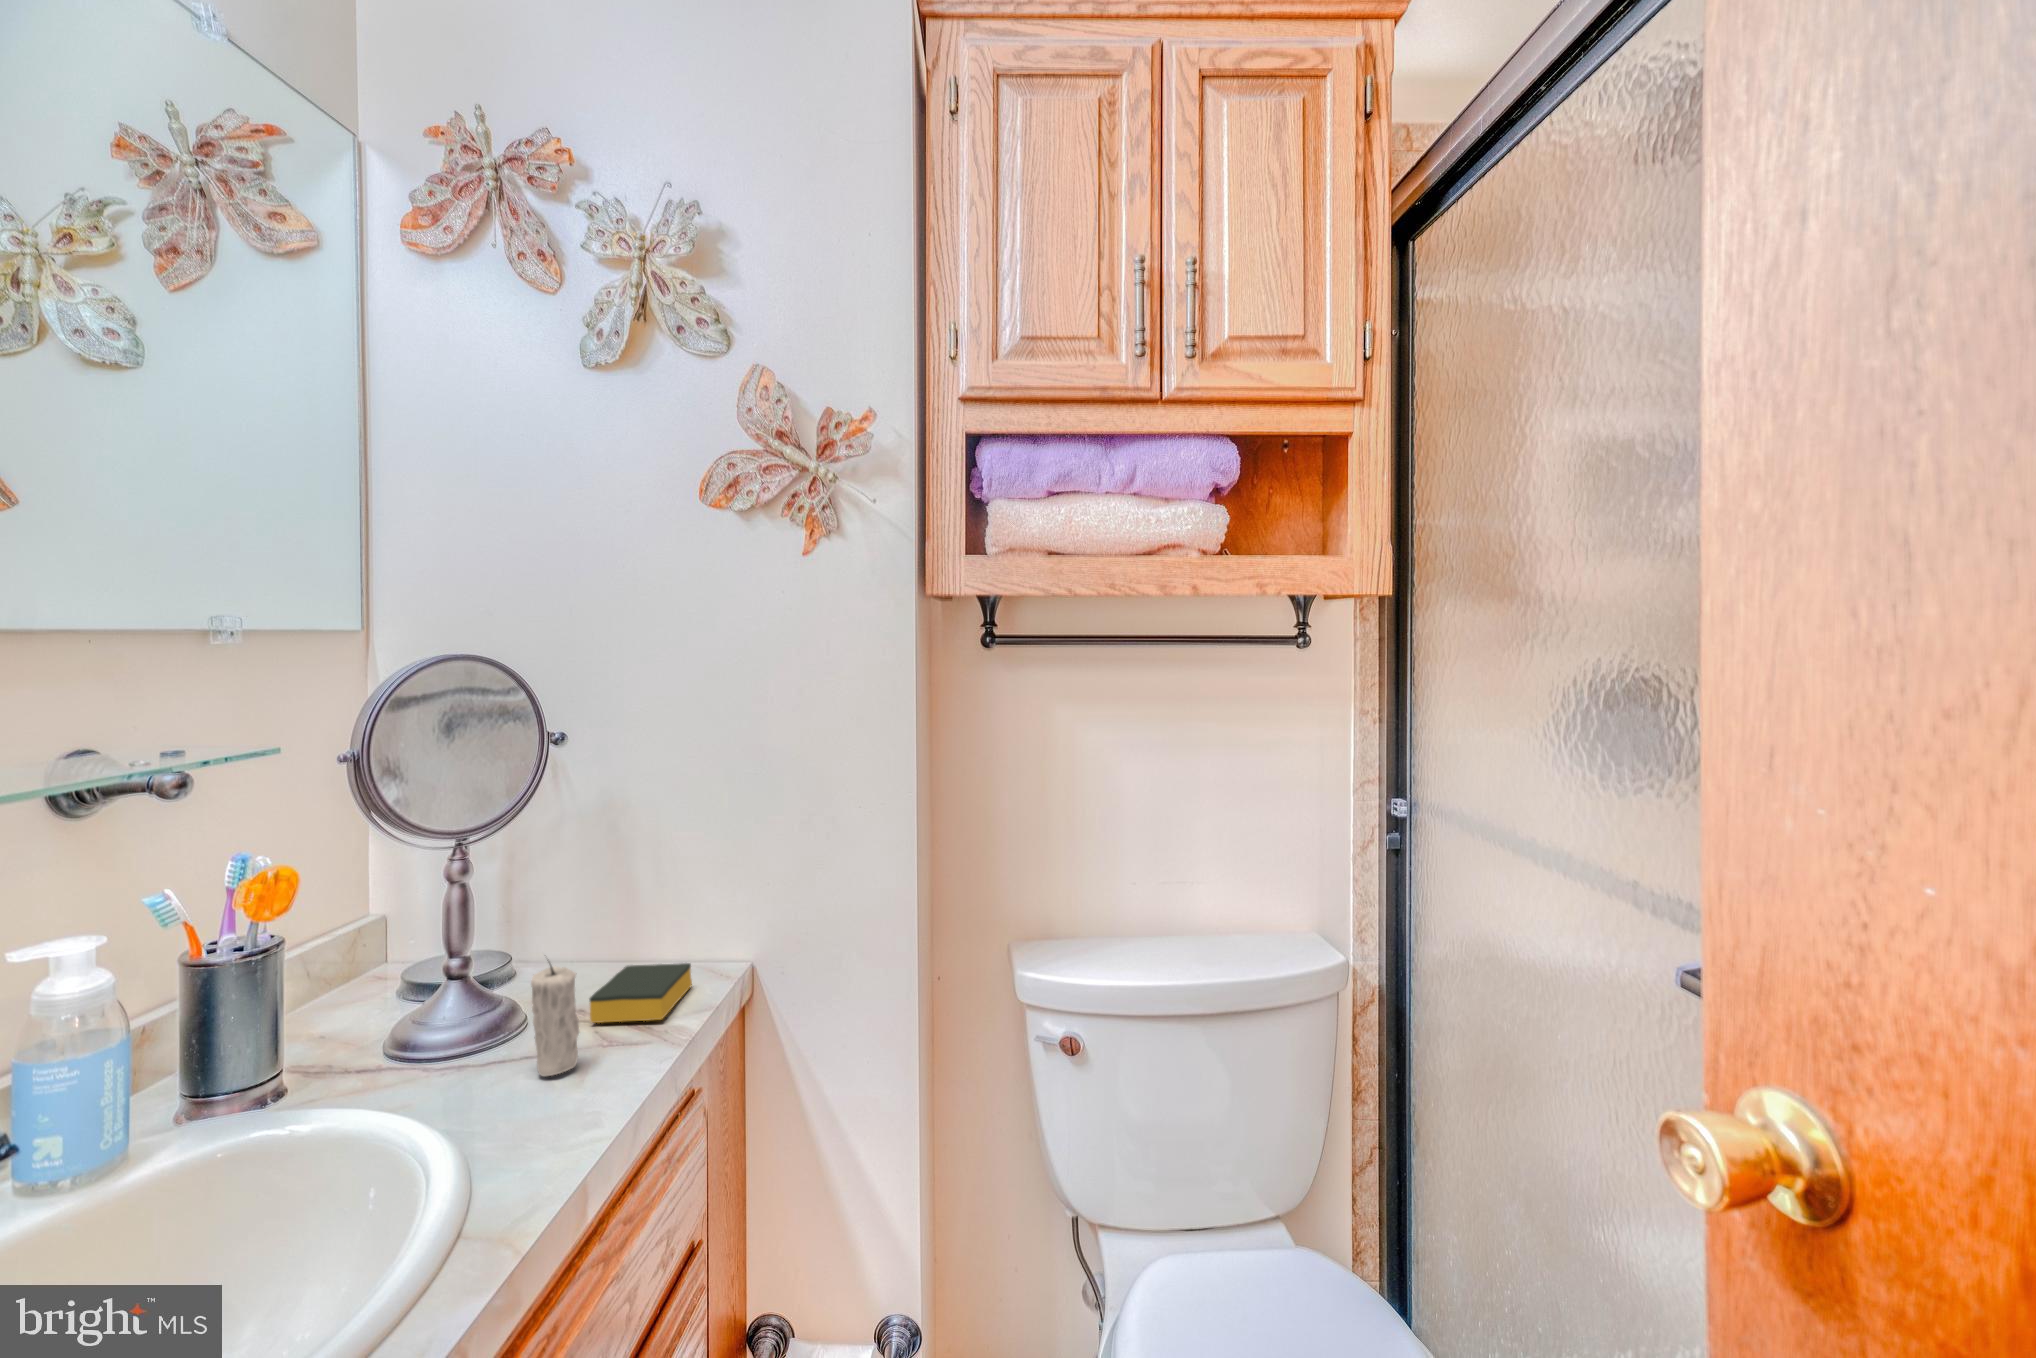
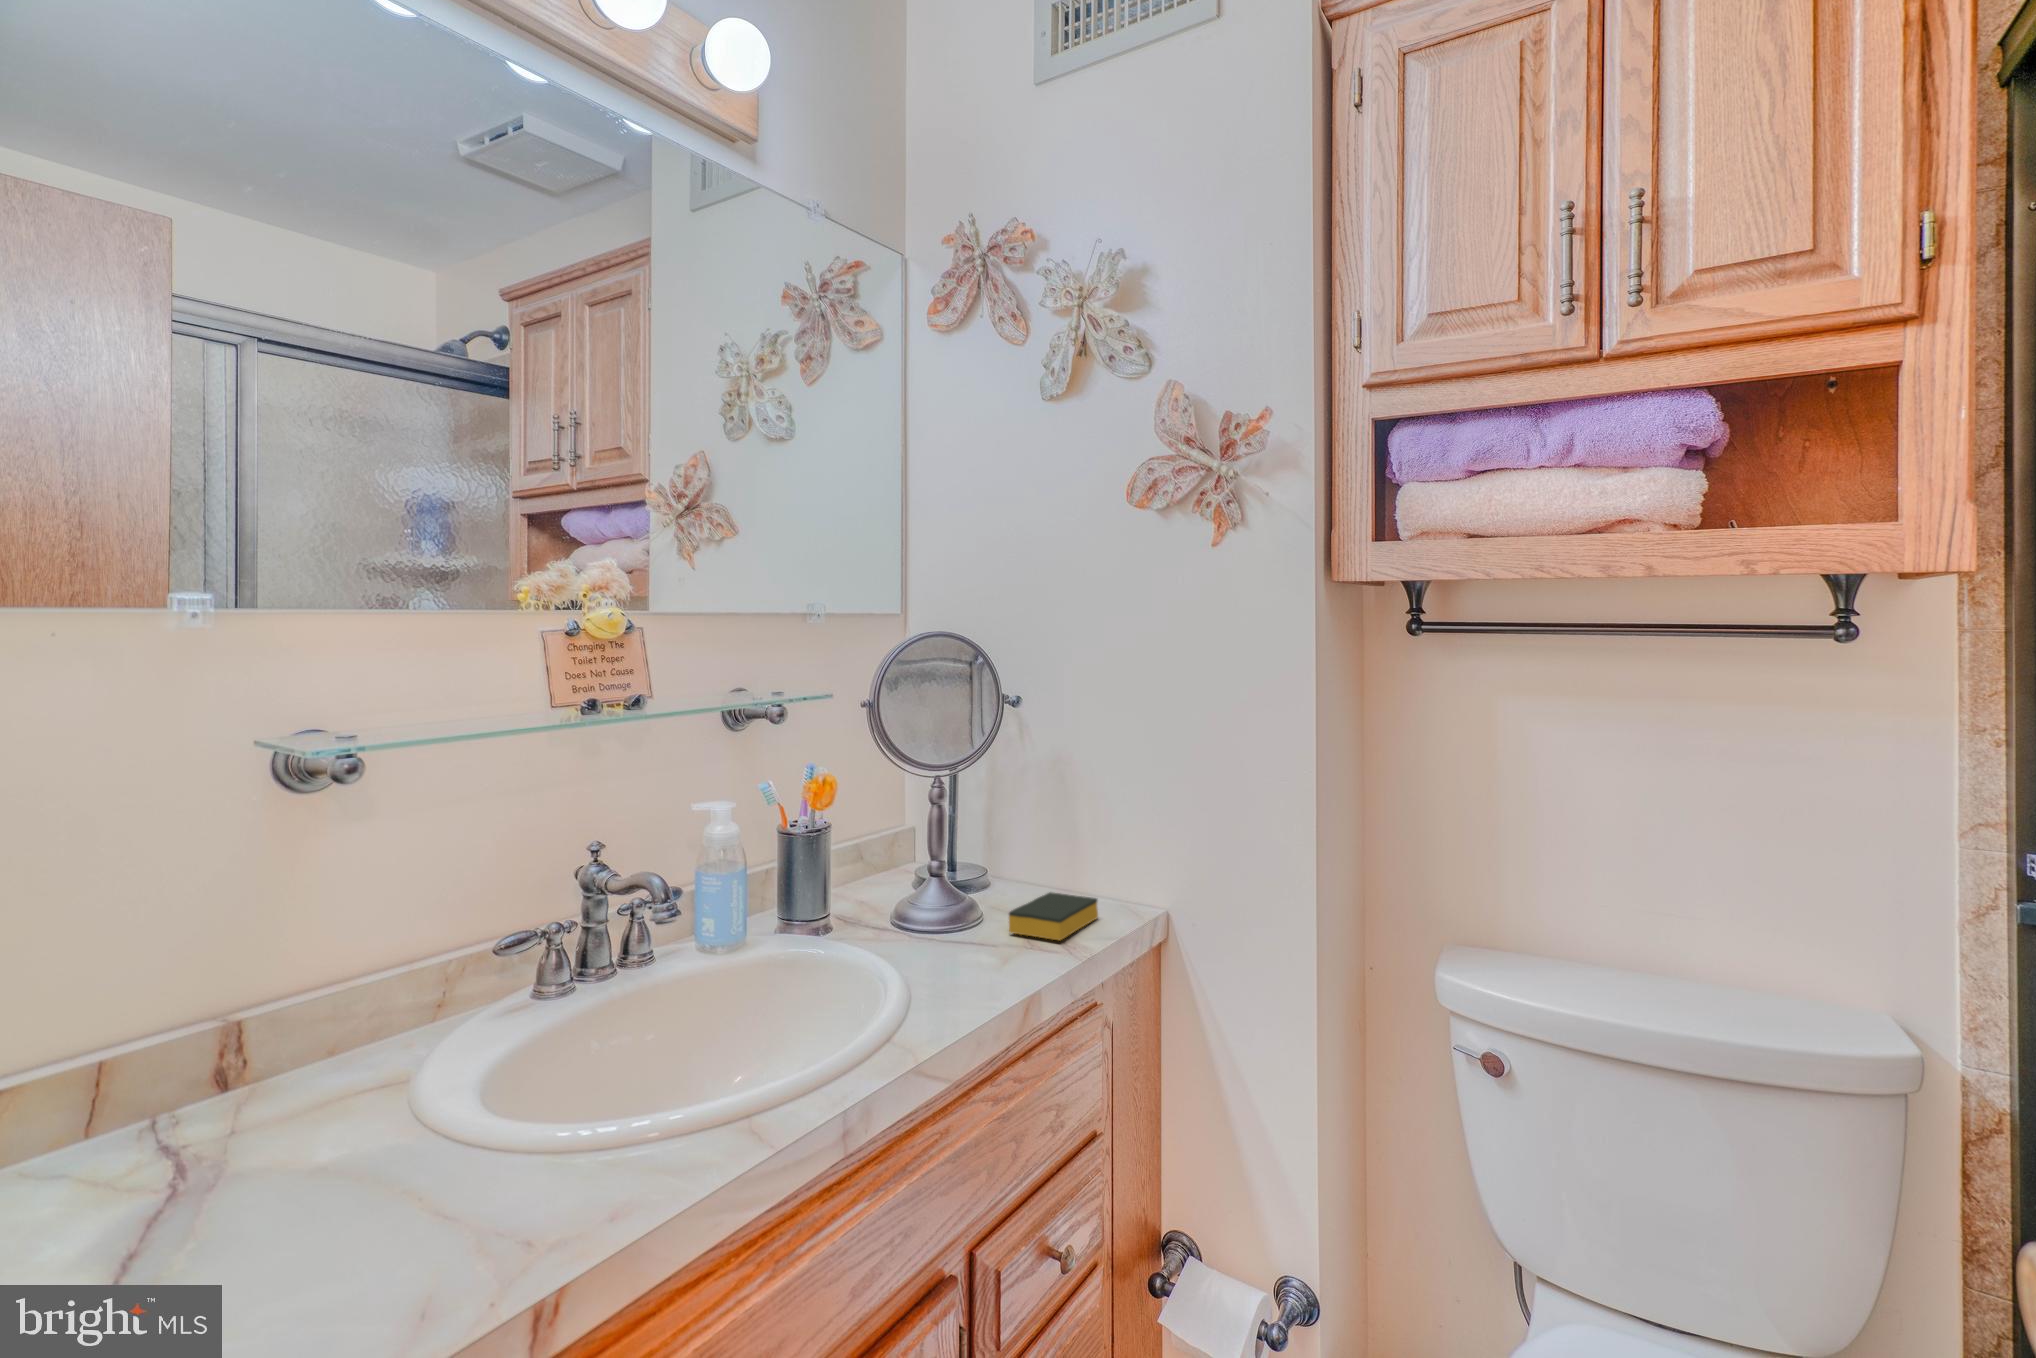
candle: present [531,964,579,1076] -> none [950,868,986,967]

